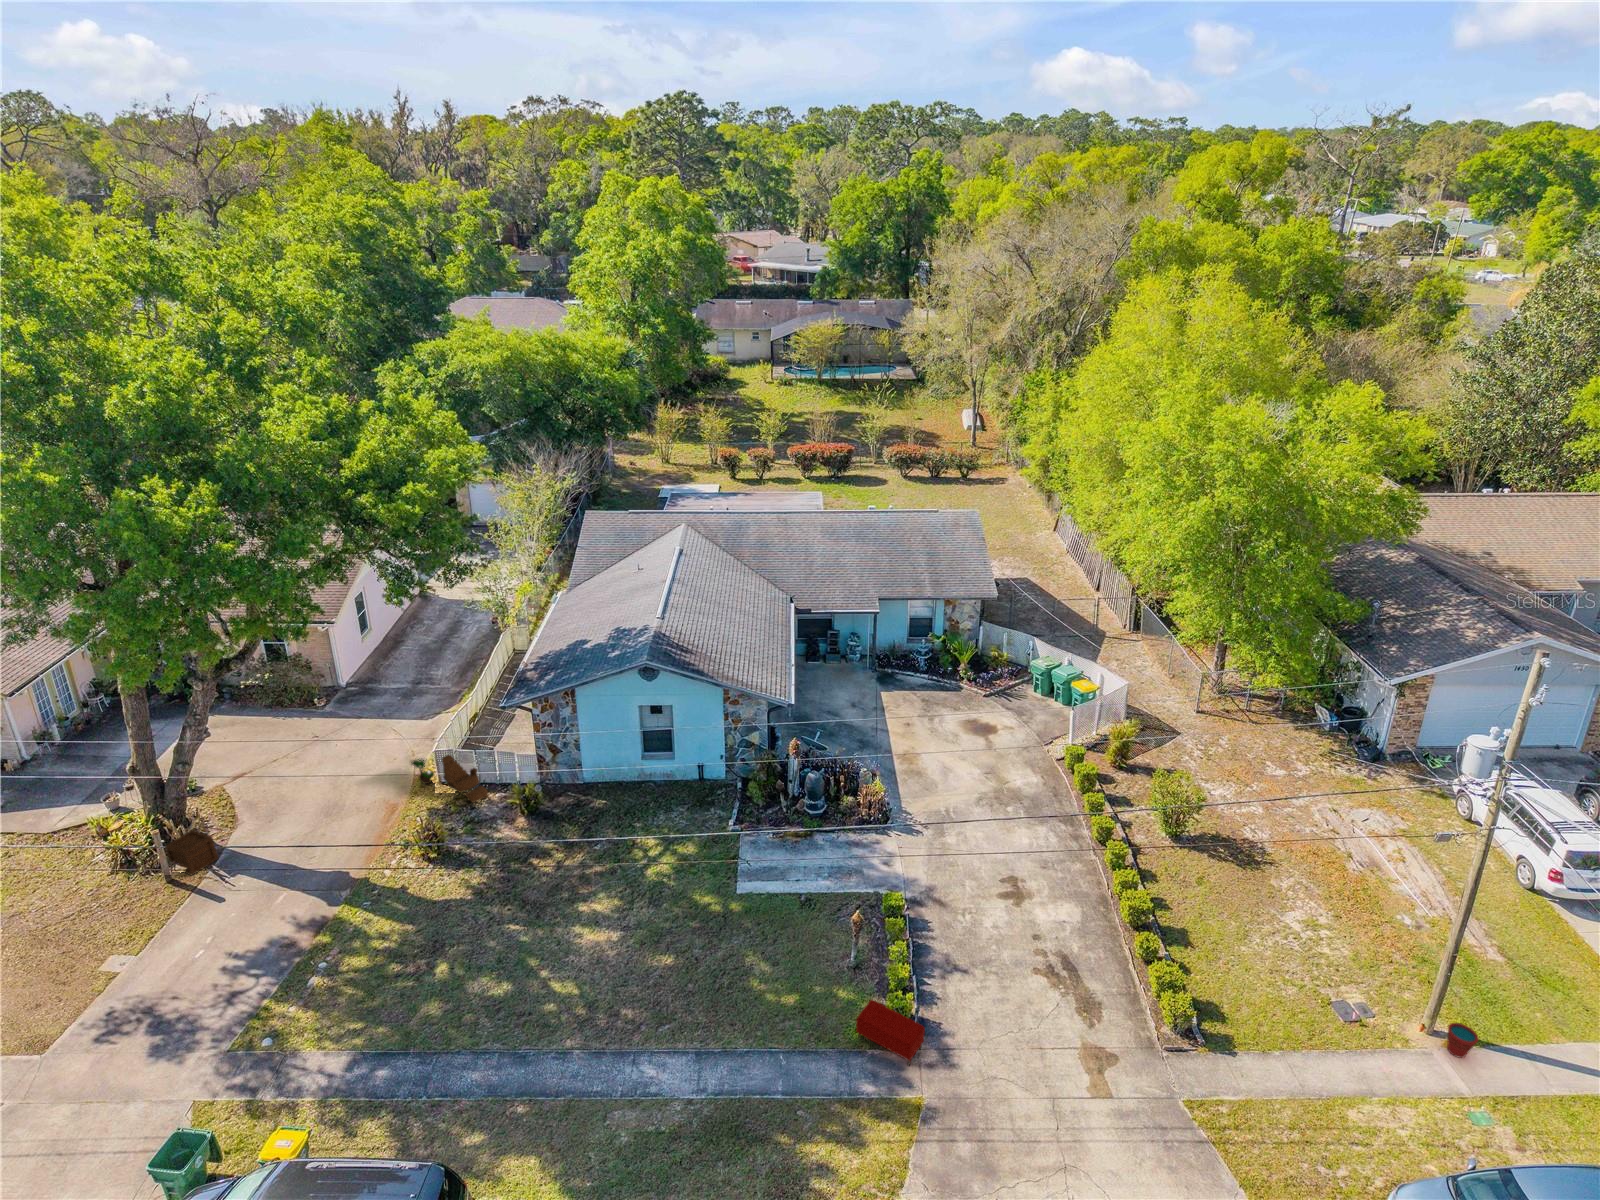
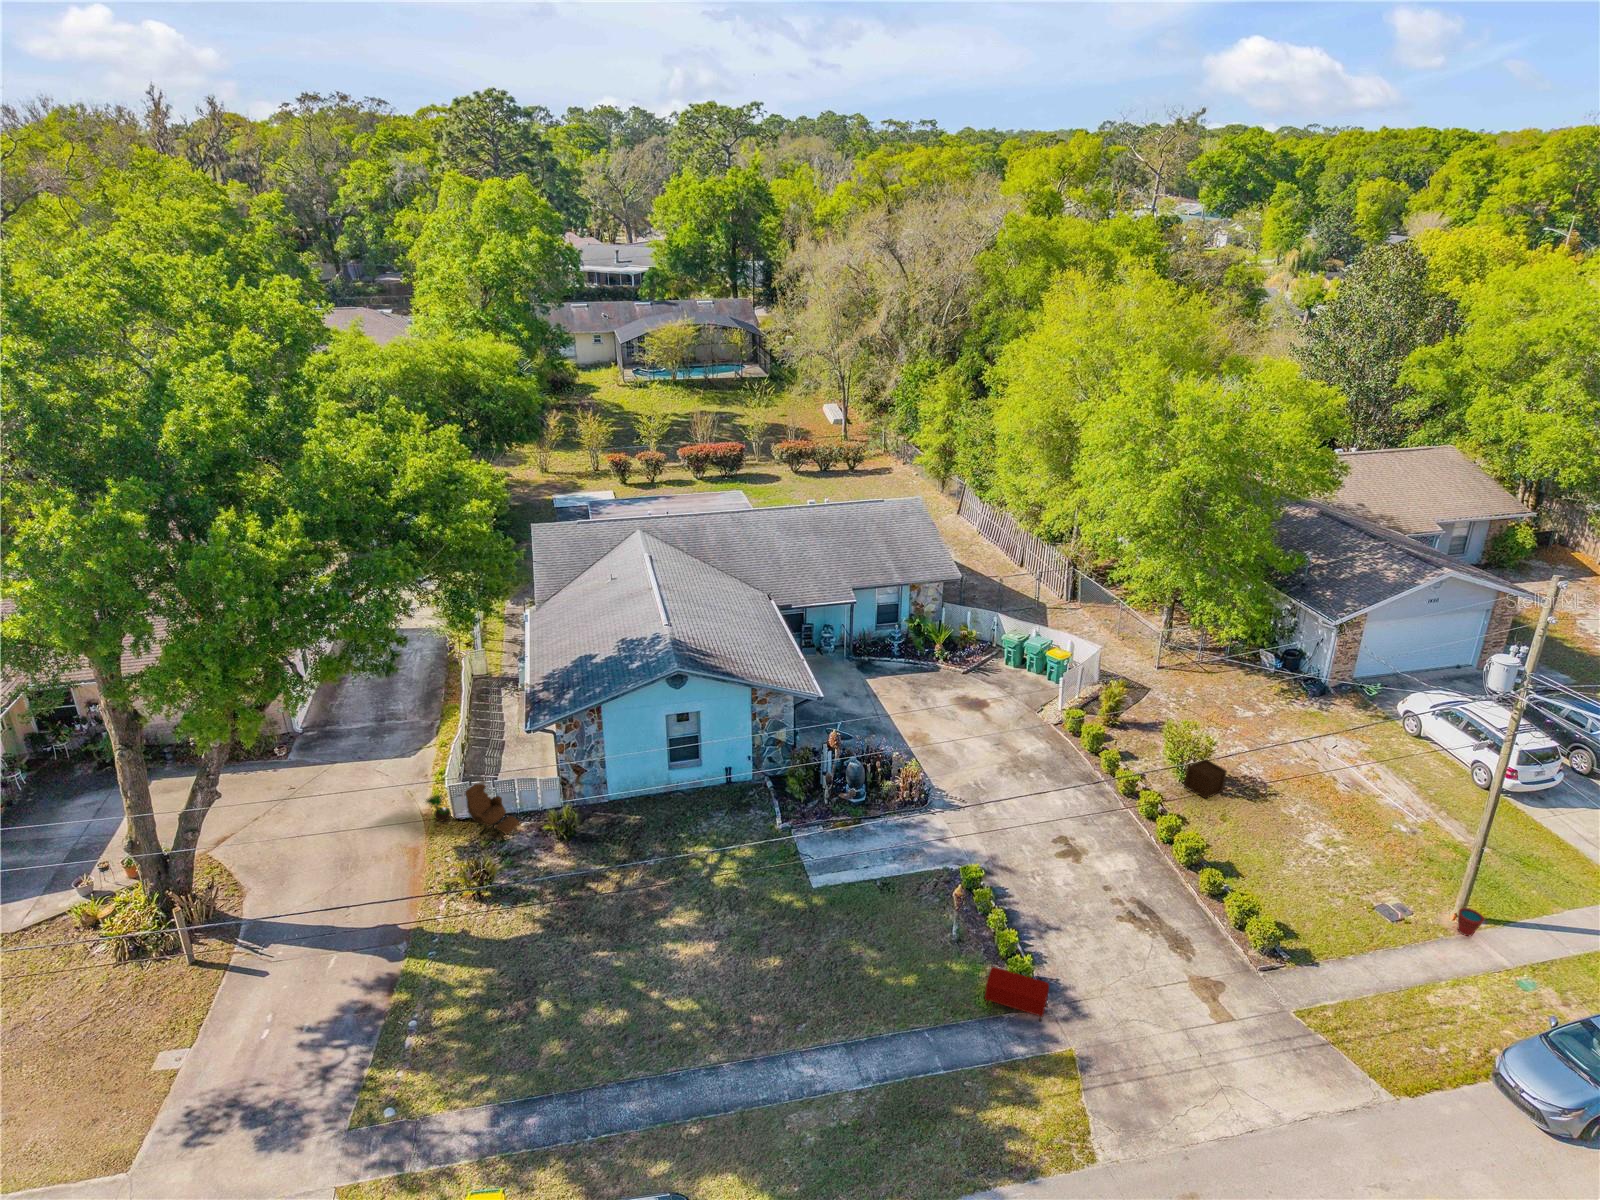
wooden crate: present [165,830,218,875] -> present [1184,759,1227,799]

